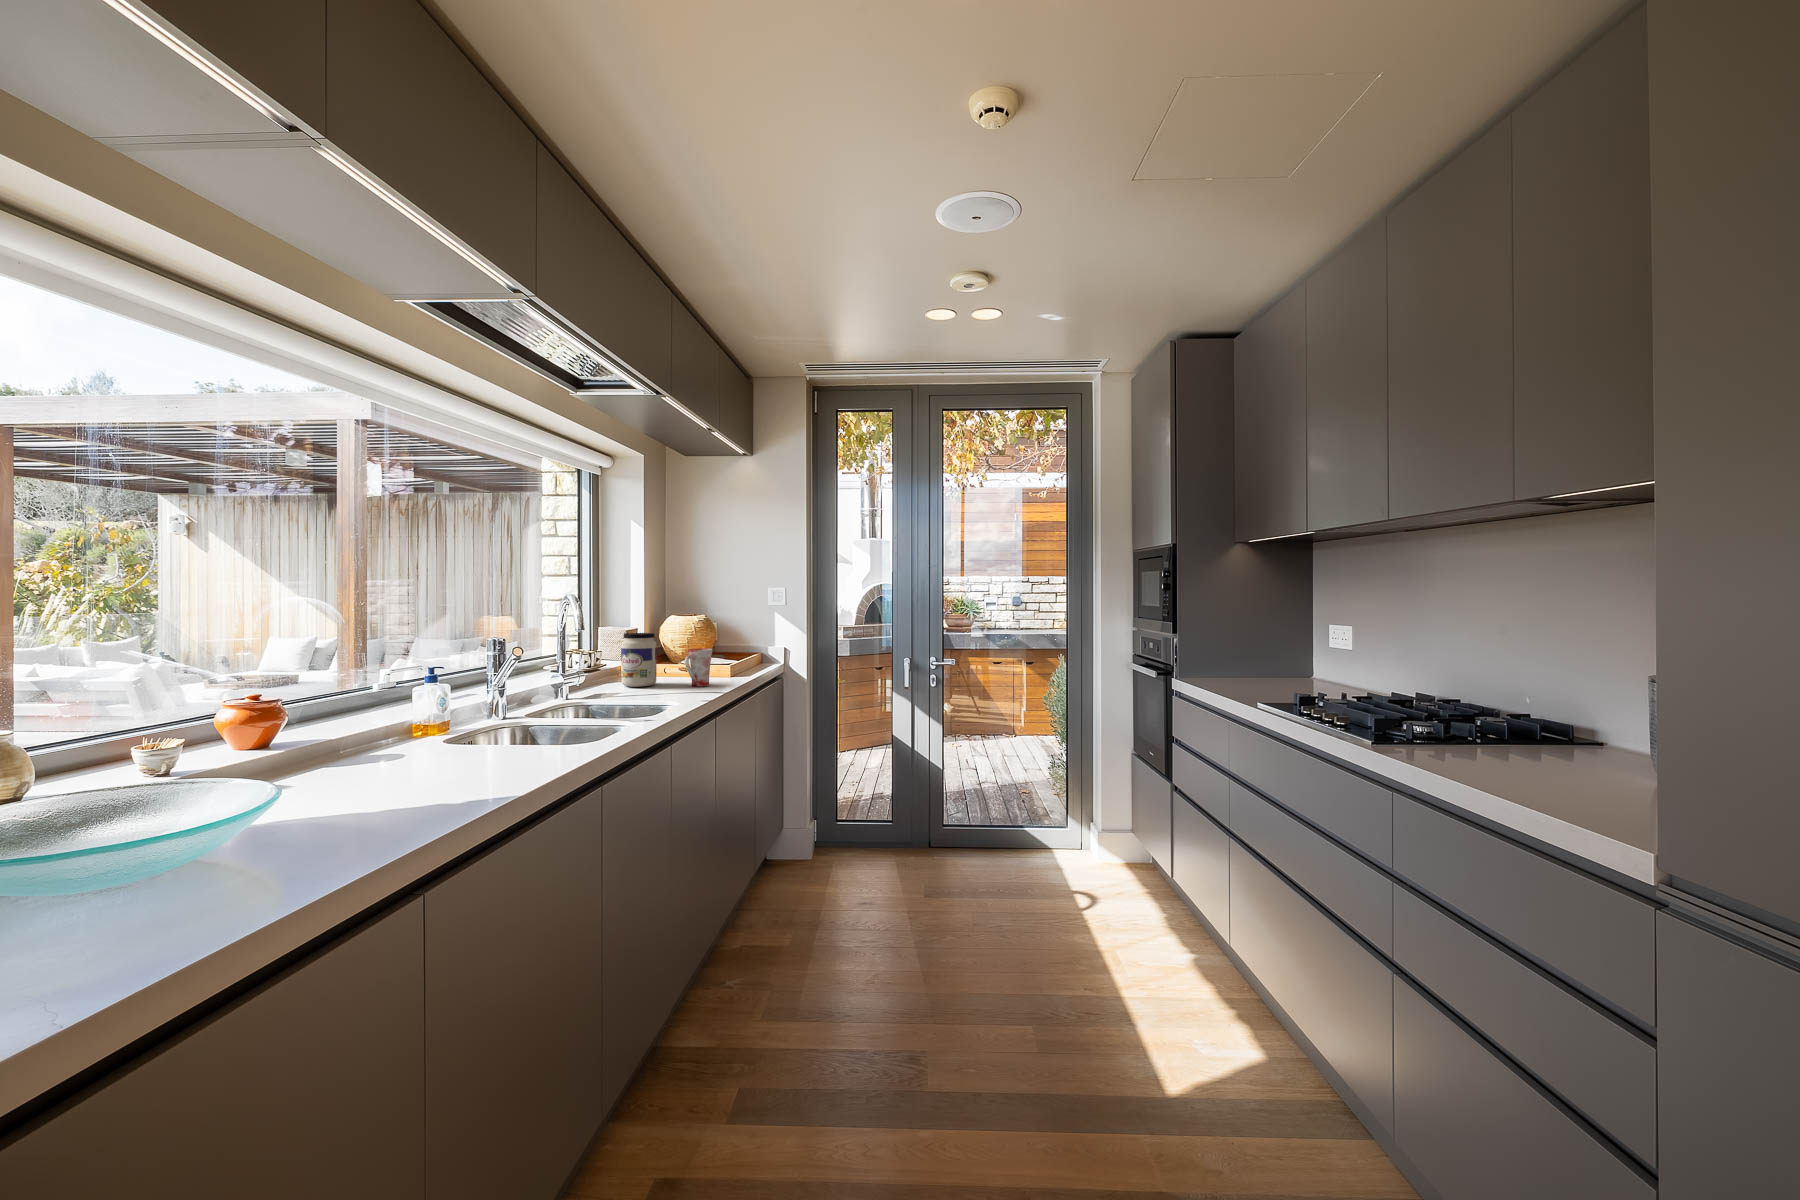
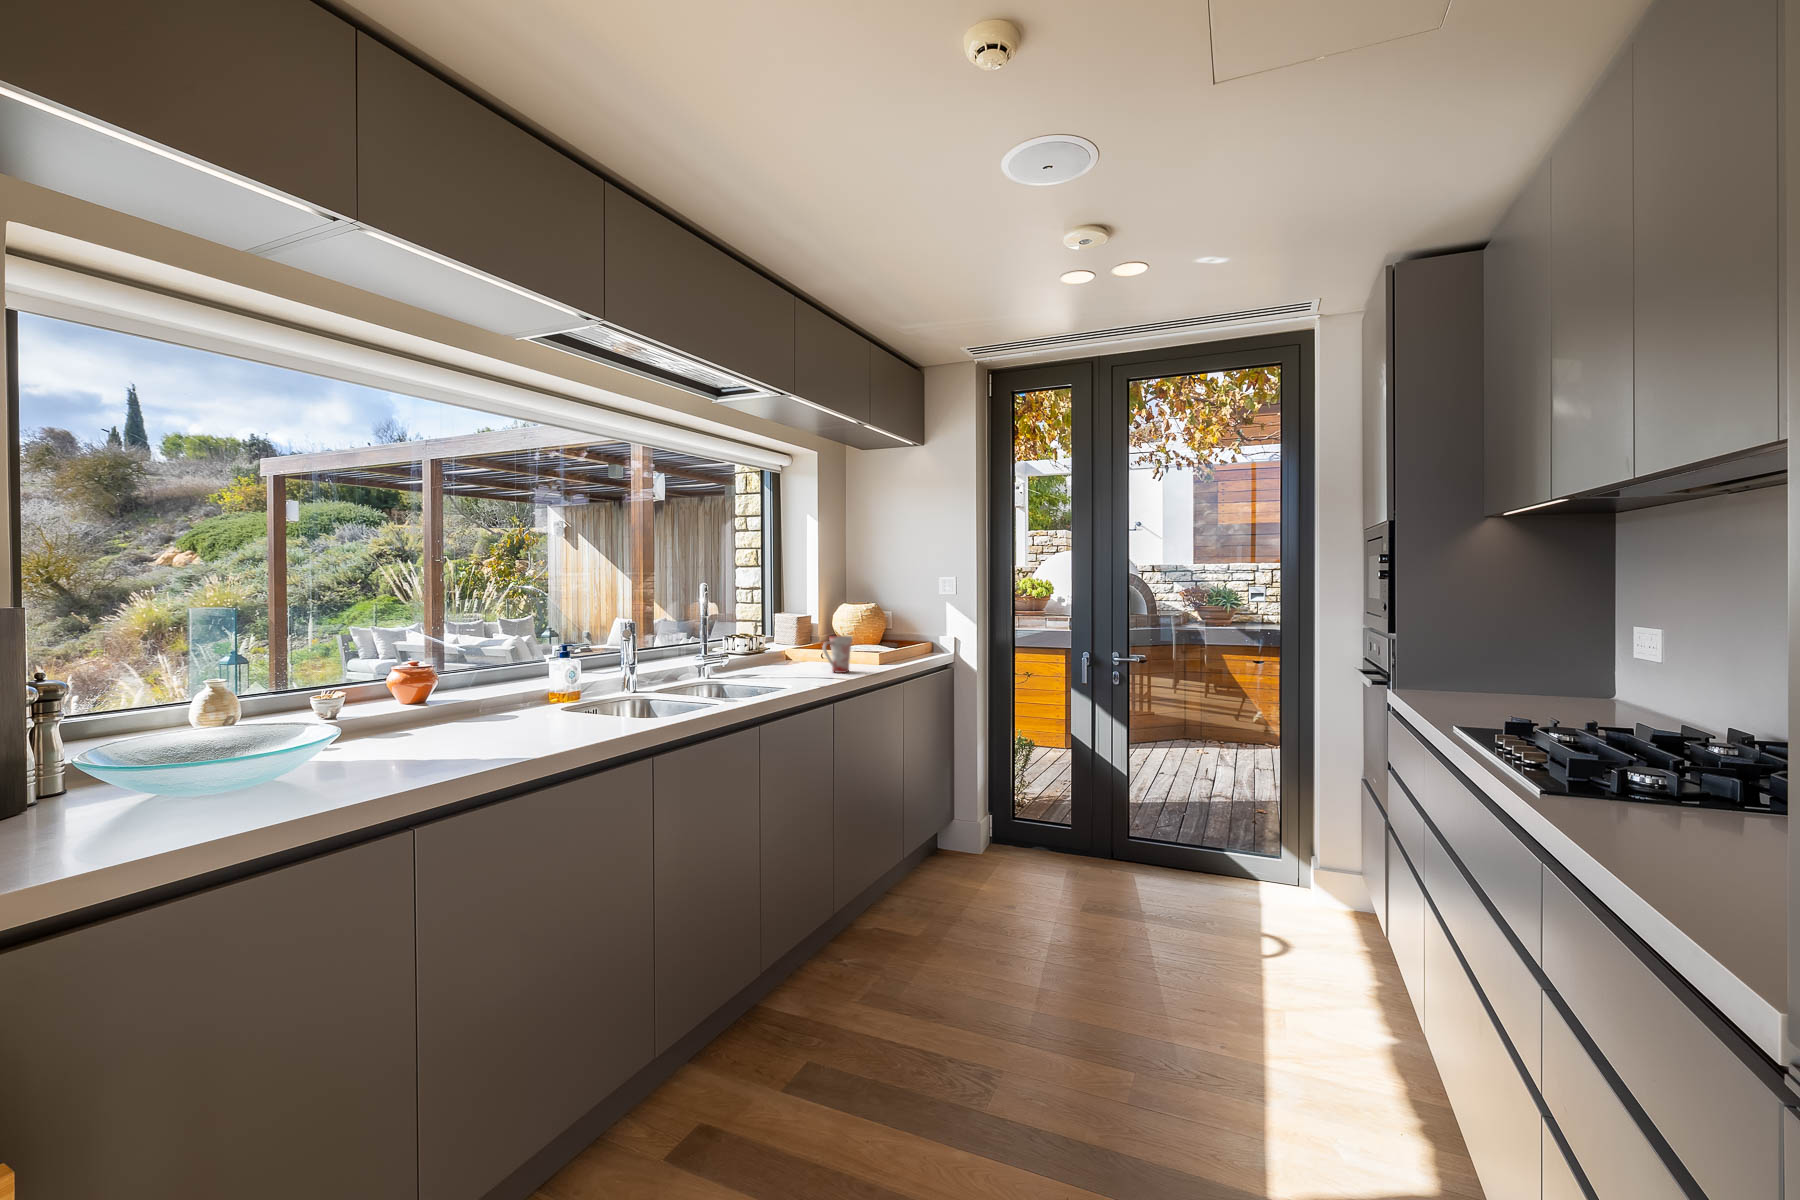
jar: present [621,633,657,687] -> none [770,619,803,670]

